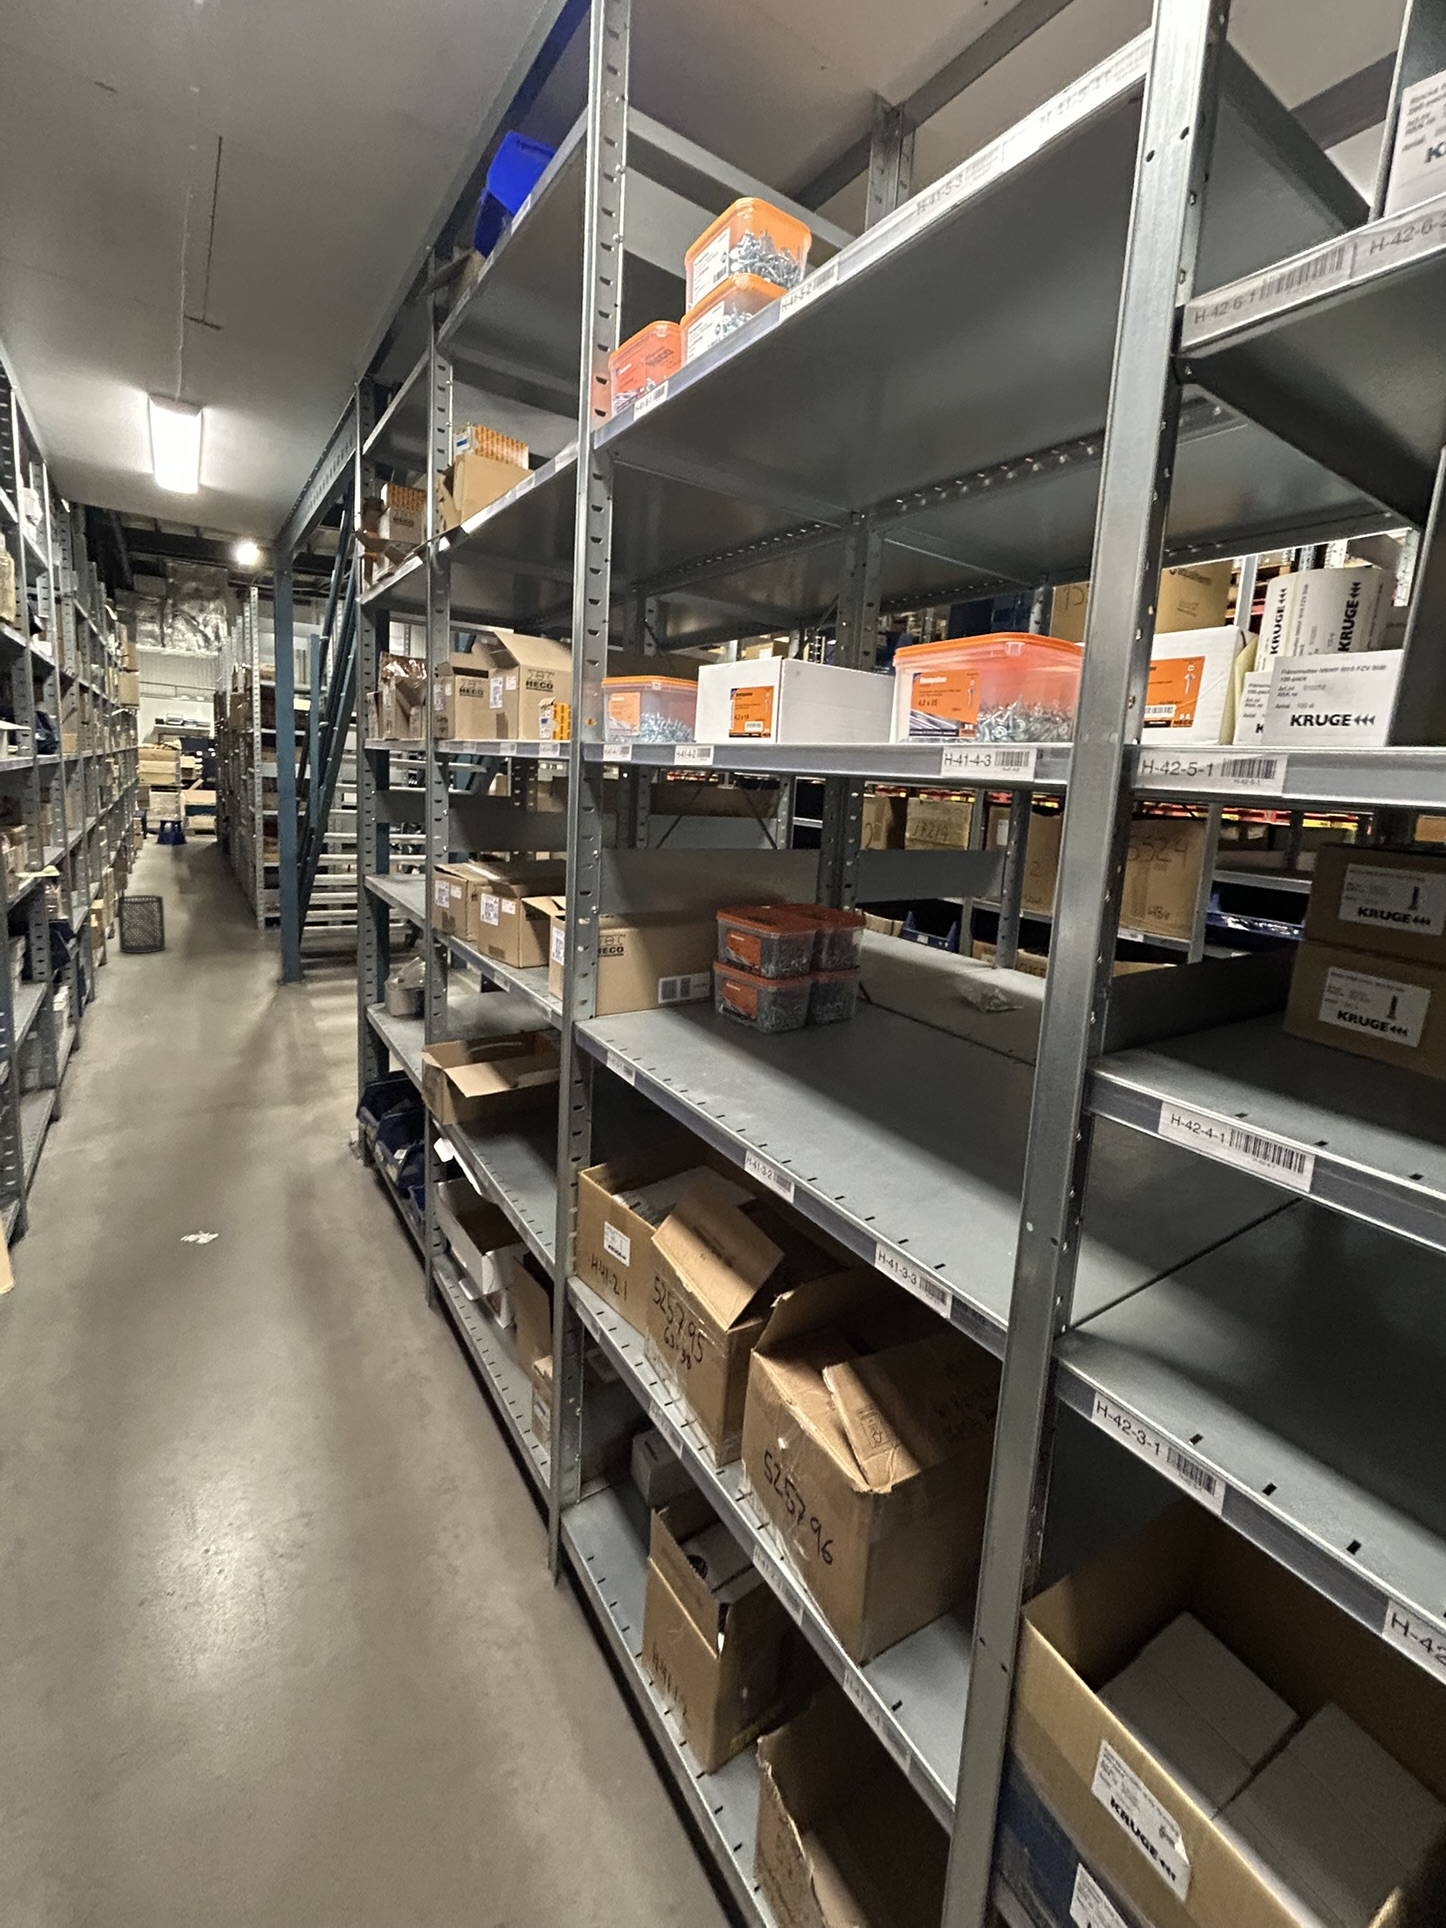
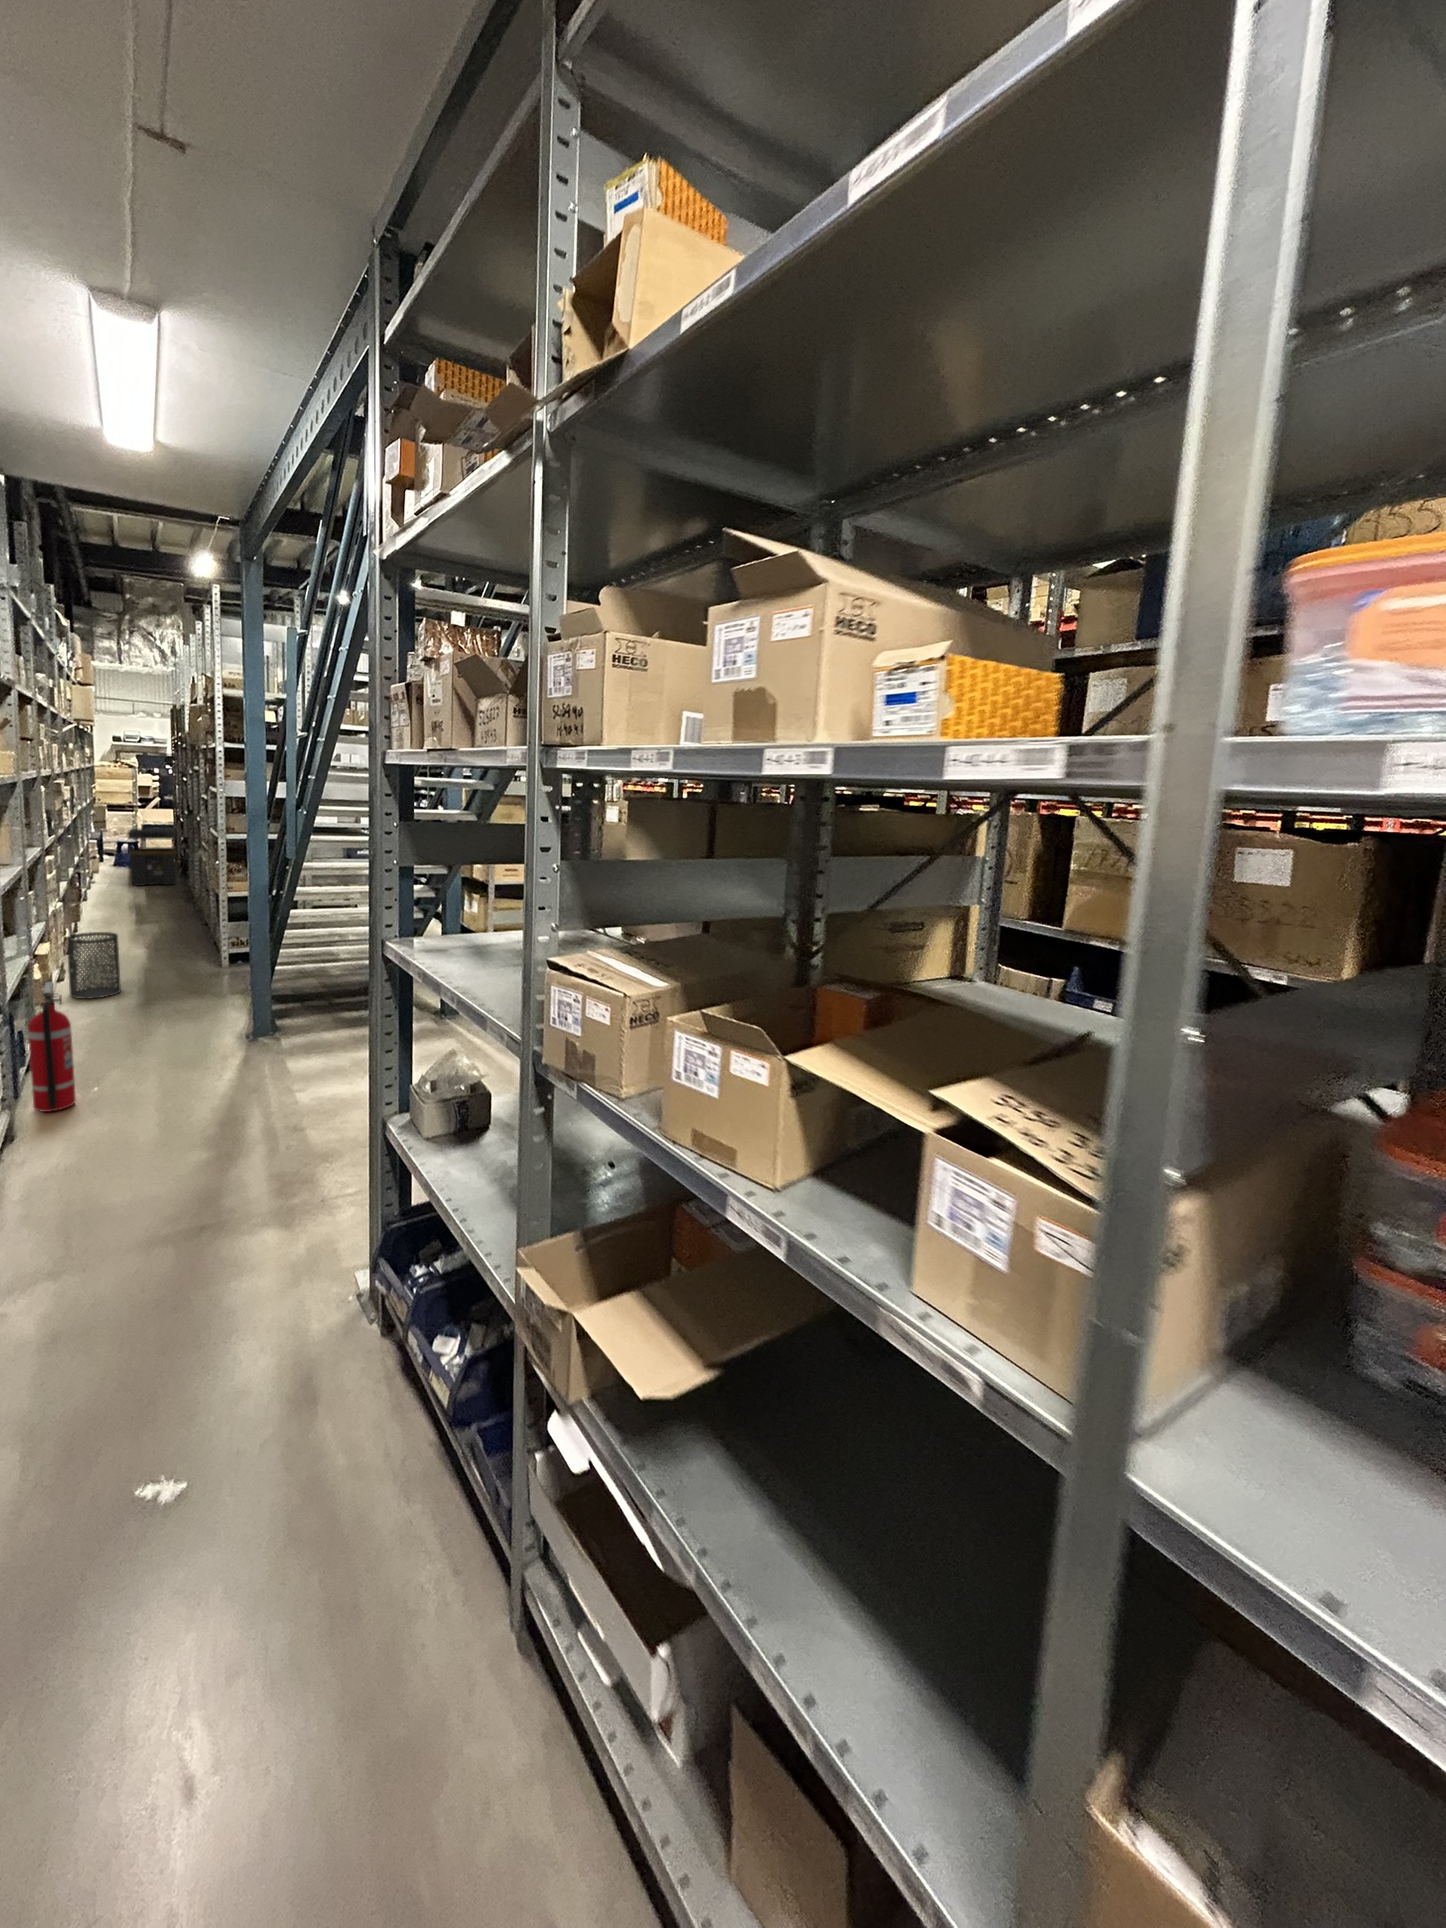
toolbox: none [171,808,218,862] -> present [128,829,177,886]
fire extinguisher: none [89,925,129,1032] -> present [28,982,76,1112]

